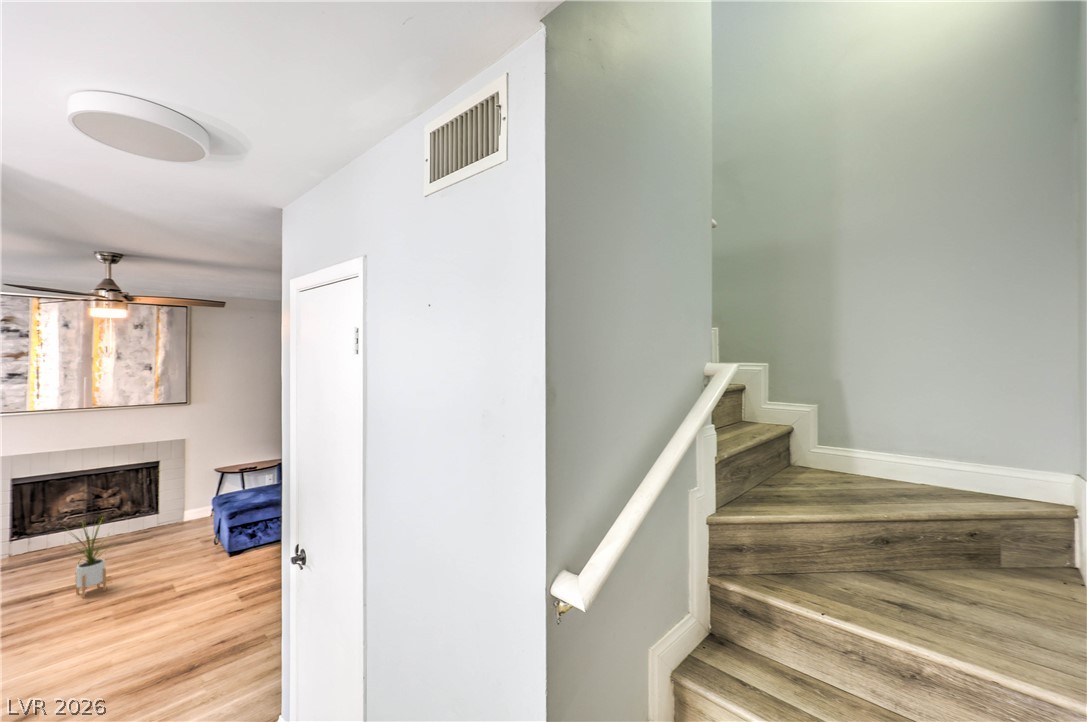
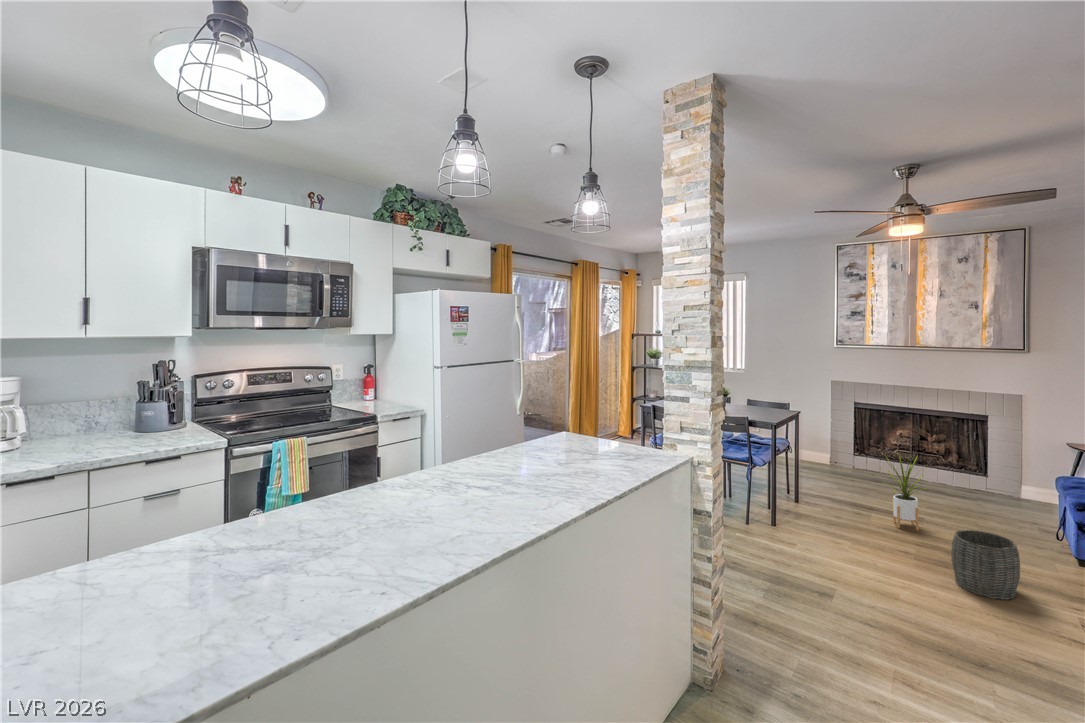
woven basket: none [149,561,203,622] -> present [951,530,1020,600]

